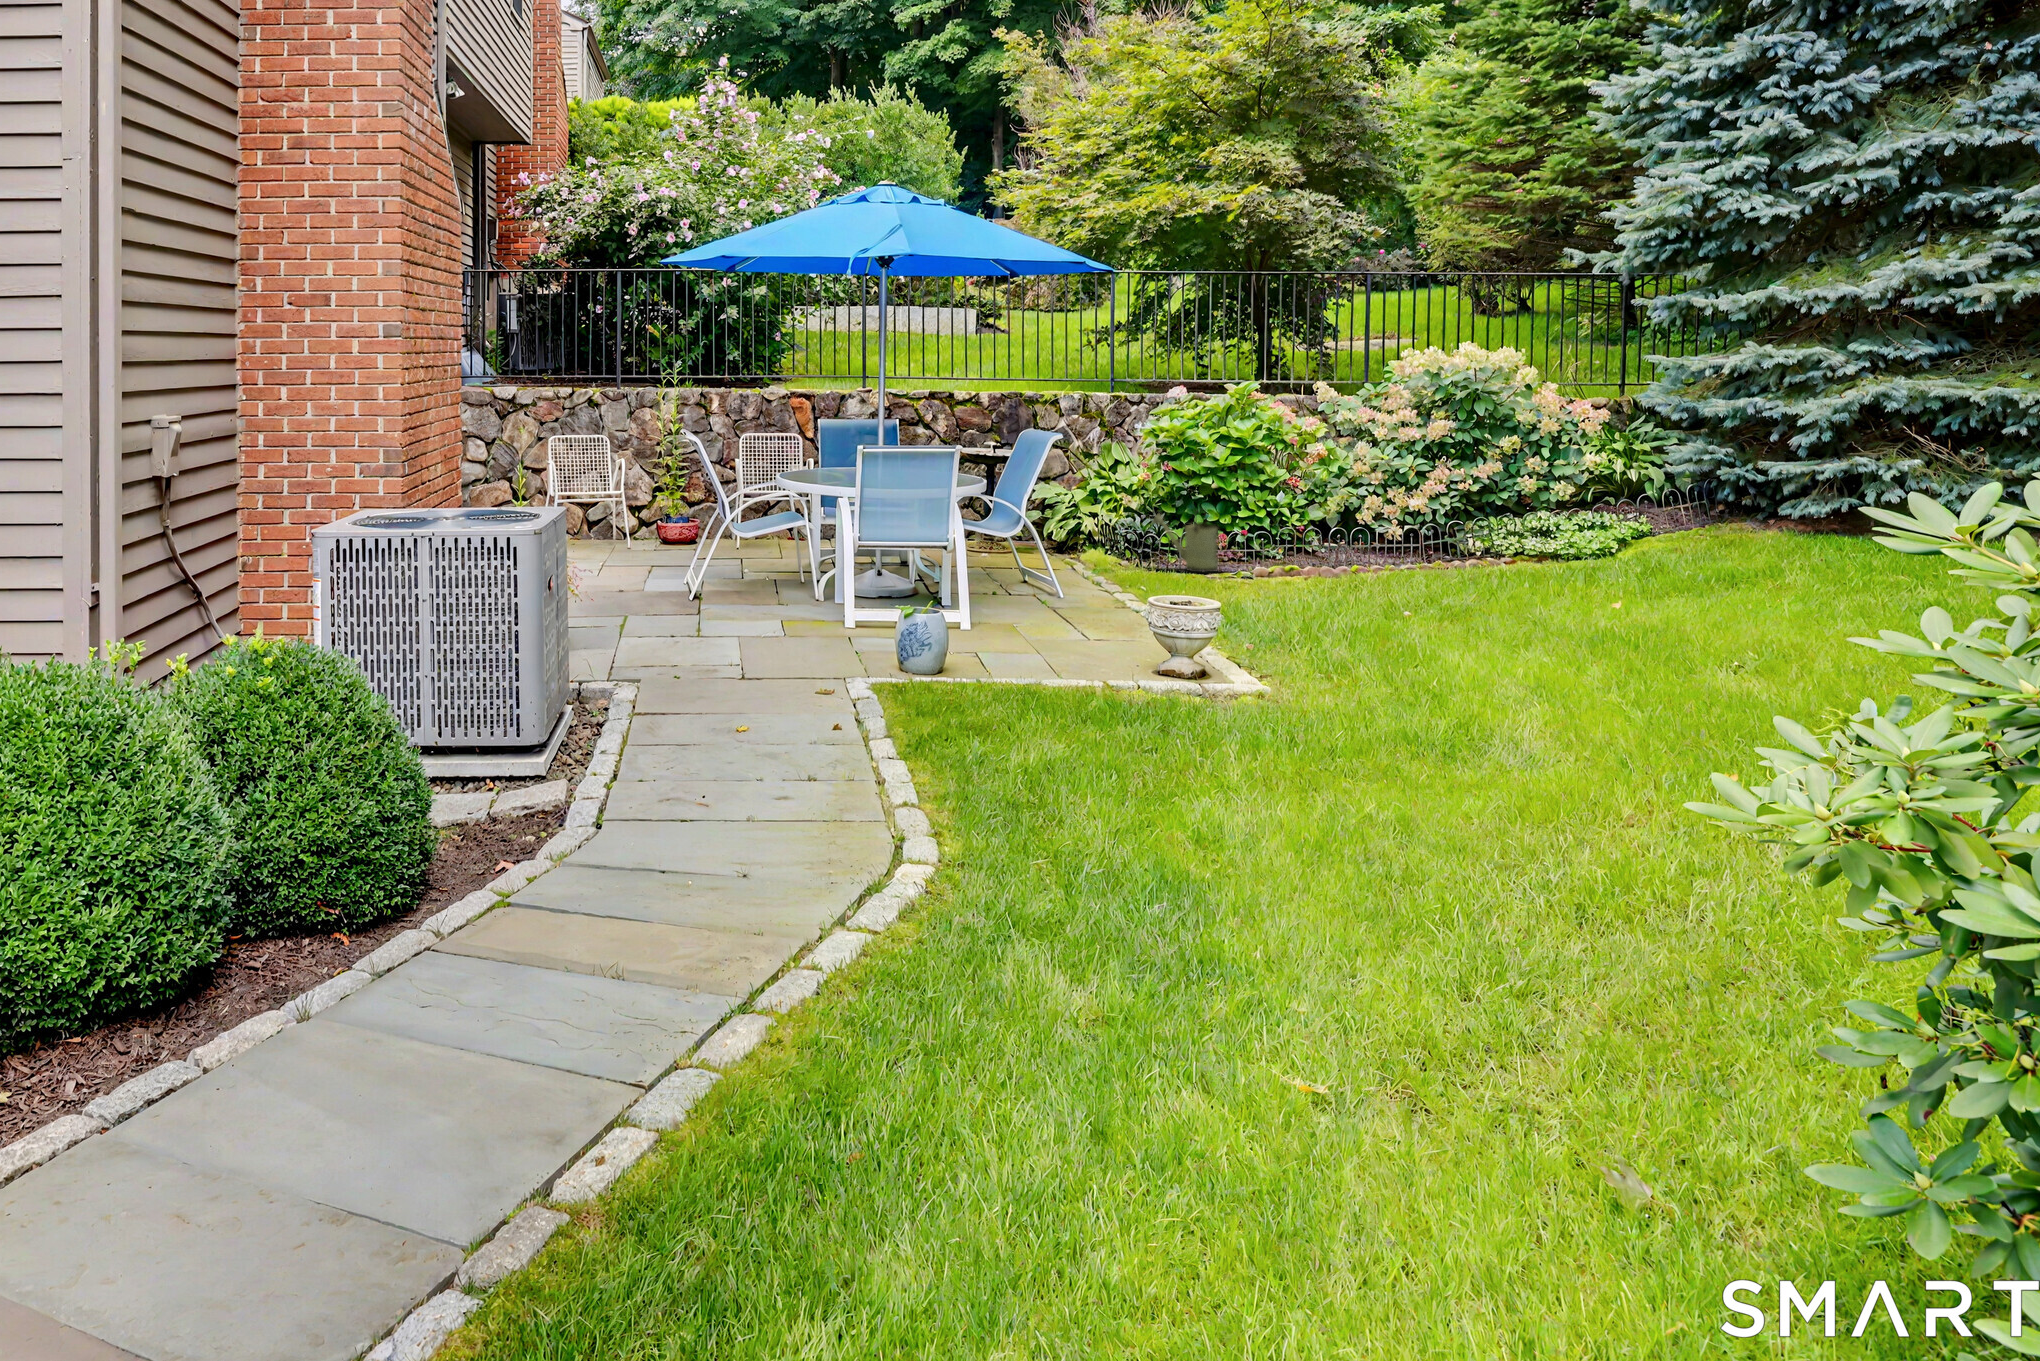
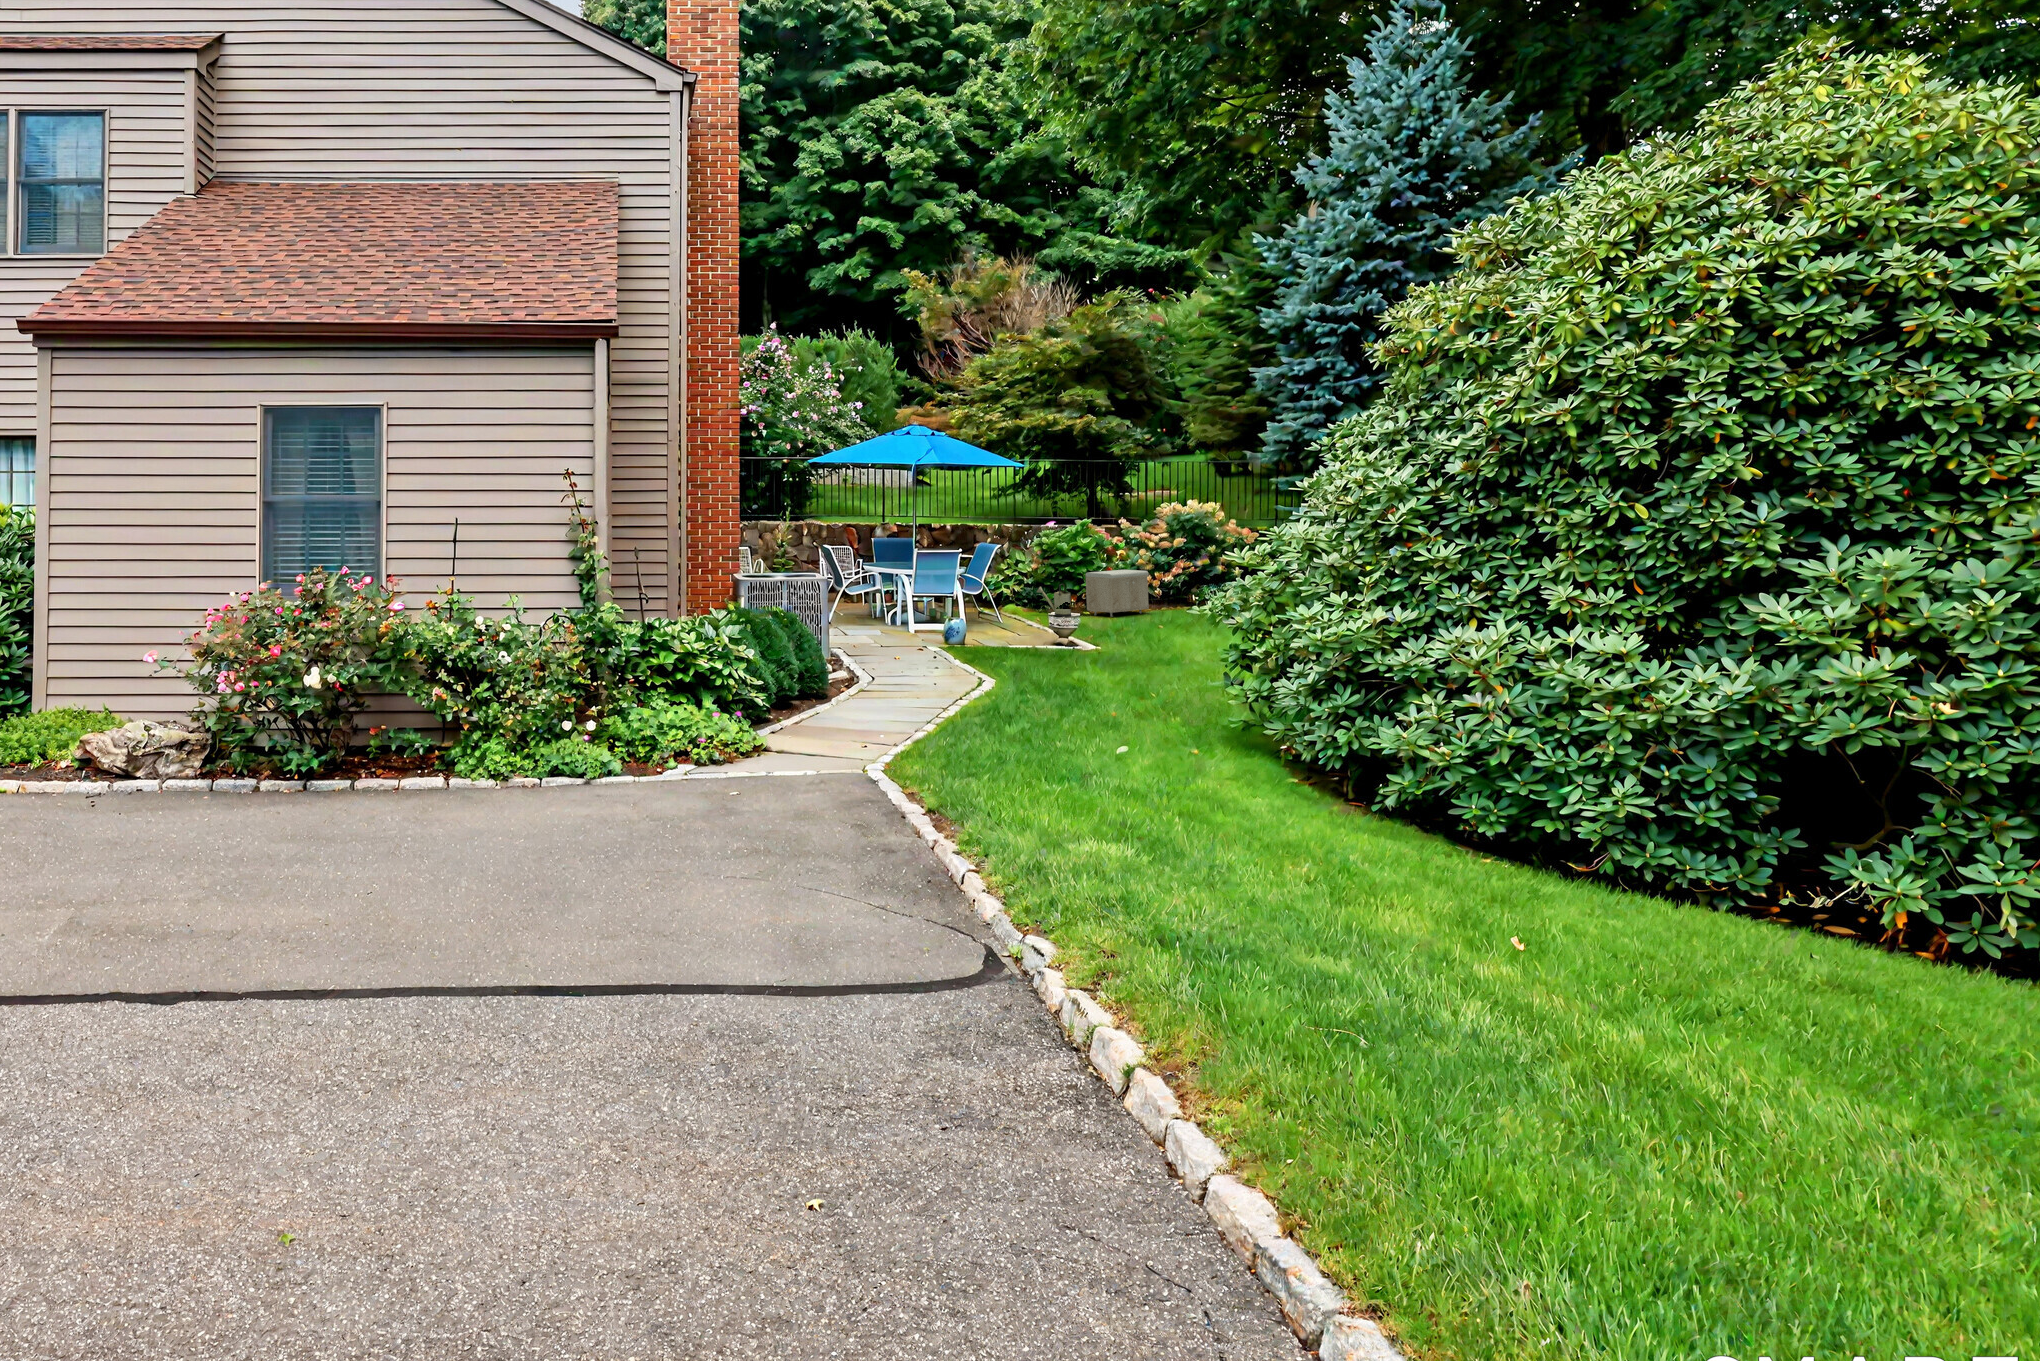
storage bench: none [1248,482,1375,575] -> present [1086,570,1149,617]

